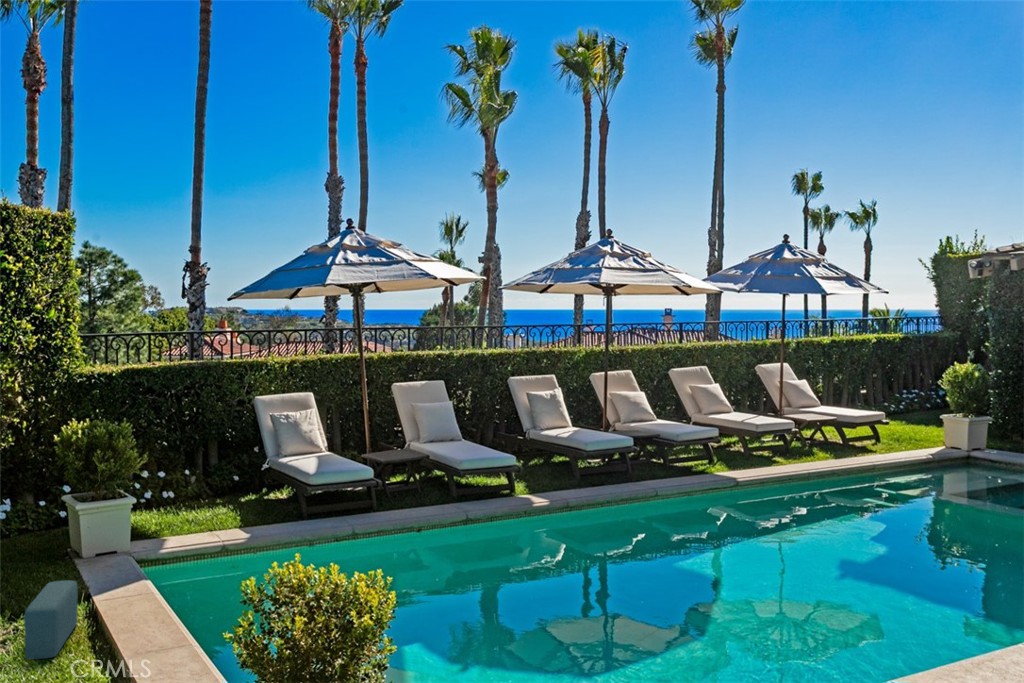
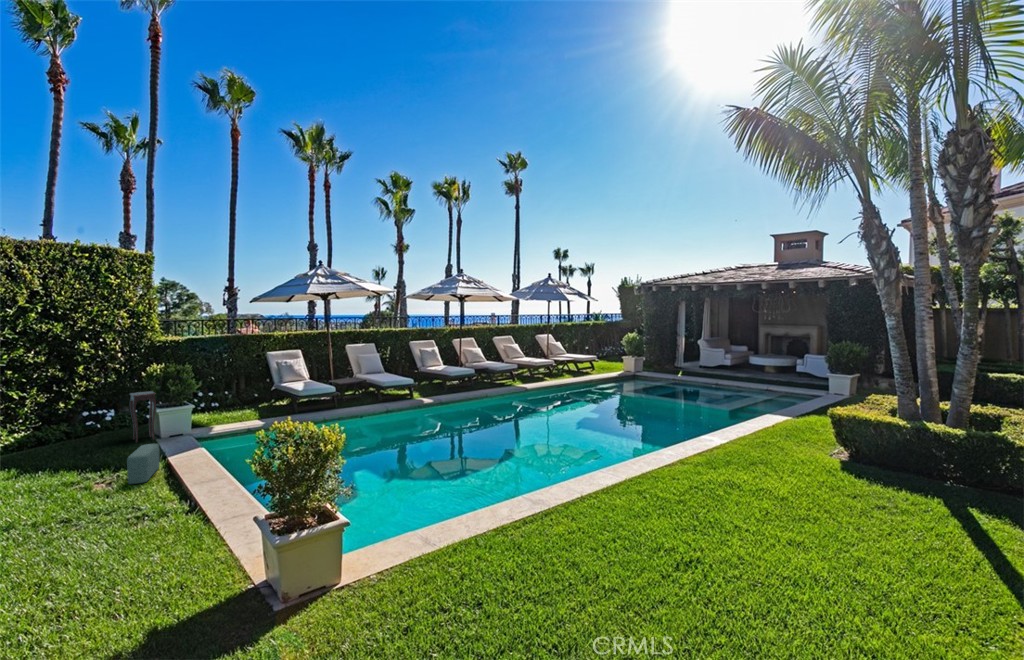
side table: none [31,470,74,563] -> present [130,391,156,442]

